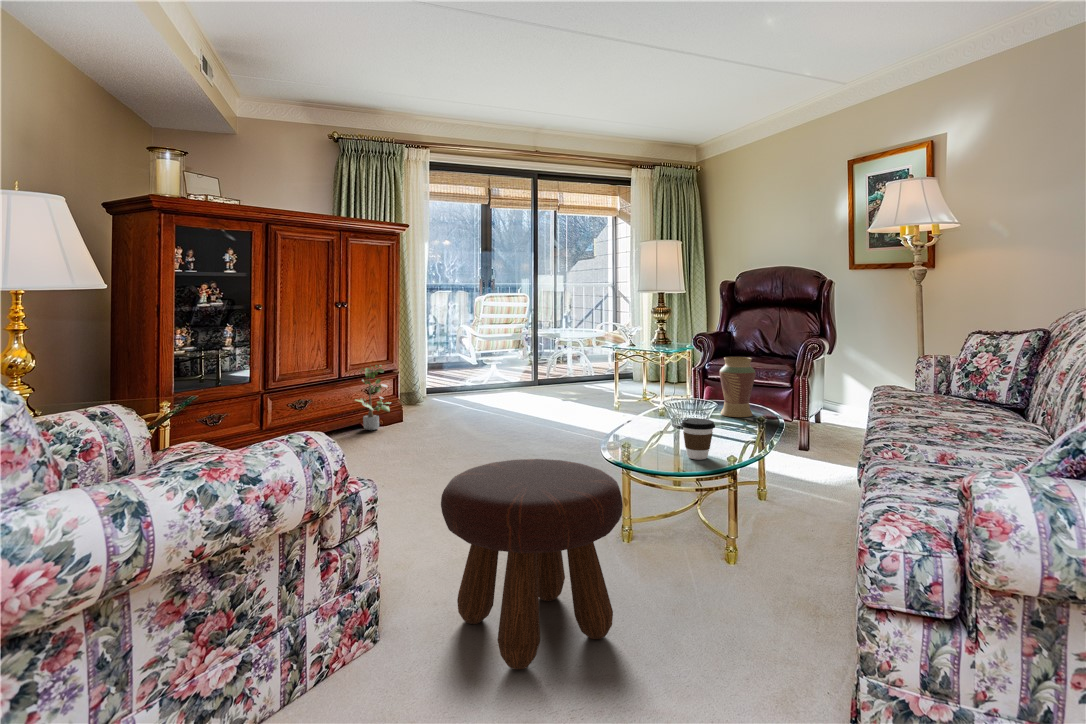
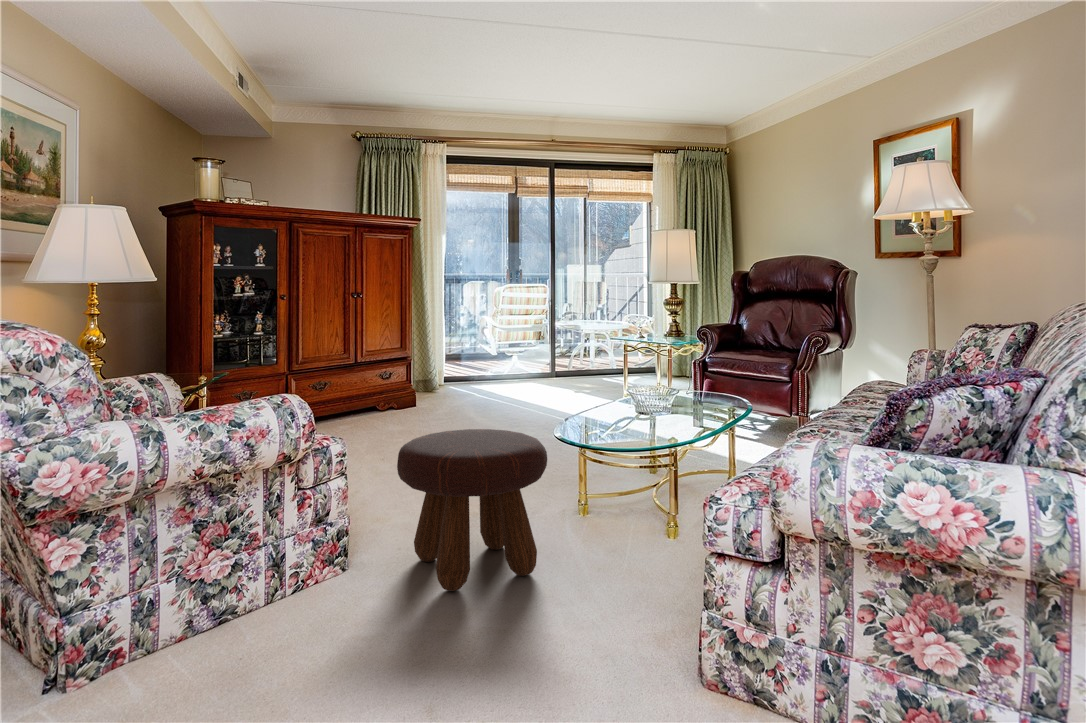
vase: present [719,357,756,417] -> none [690,347,723,404]
potted plant: present [356,365,390,430] -> none [372,351,408,415]
coffee cup: present [681,418,715,460] -> none [622,400,652,435]

